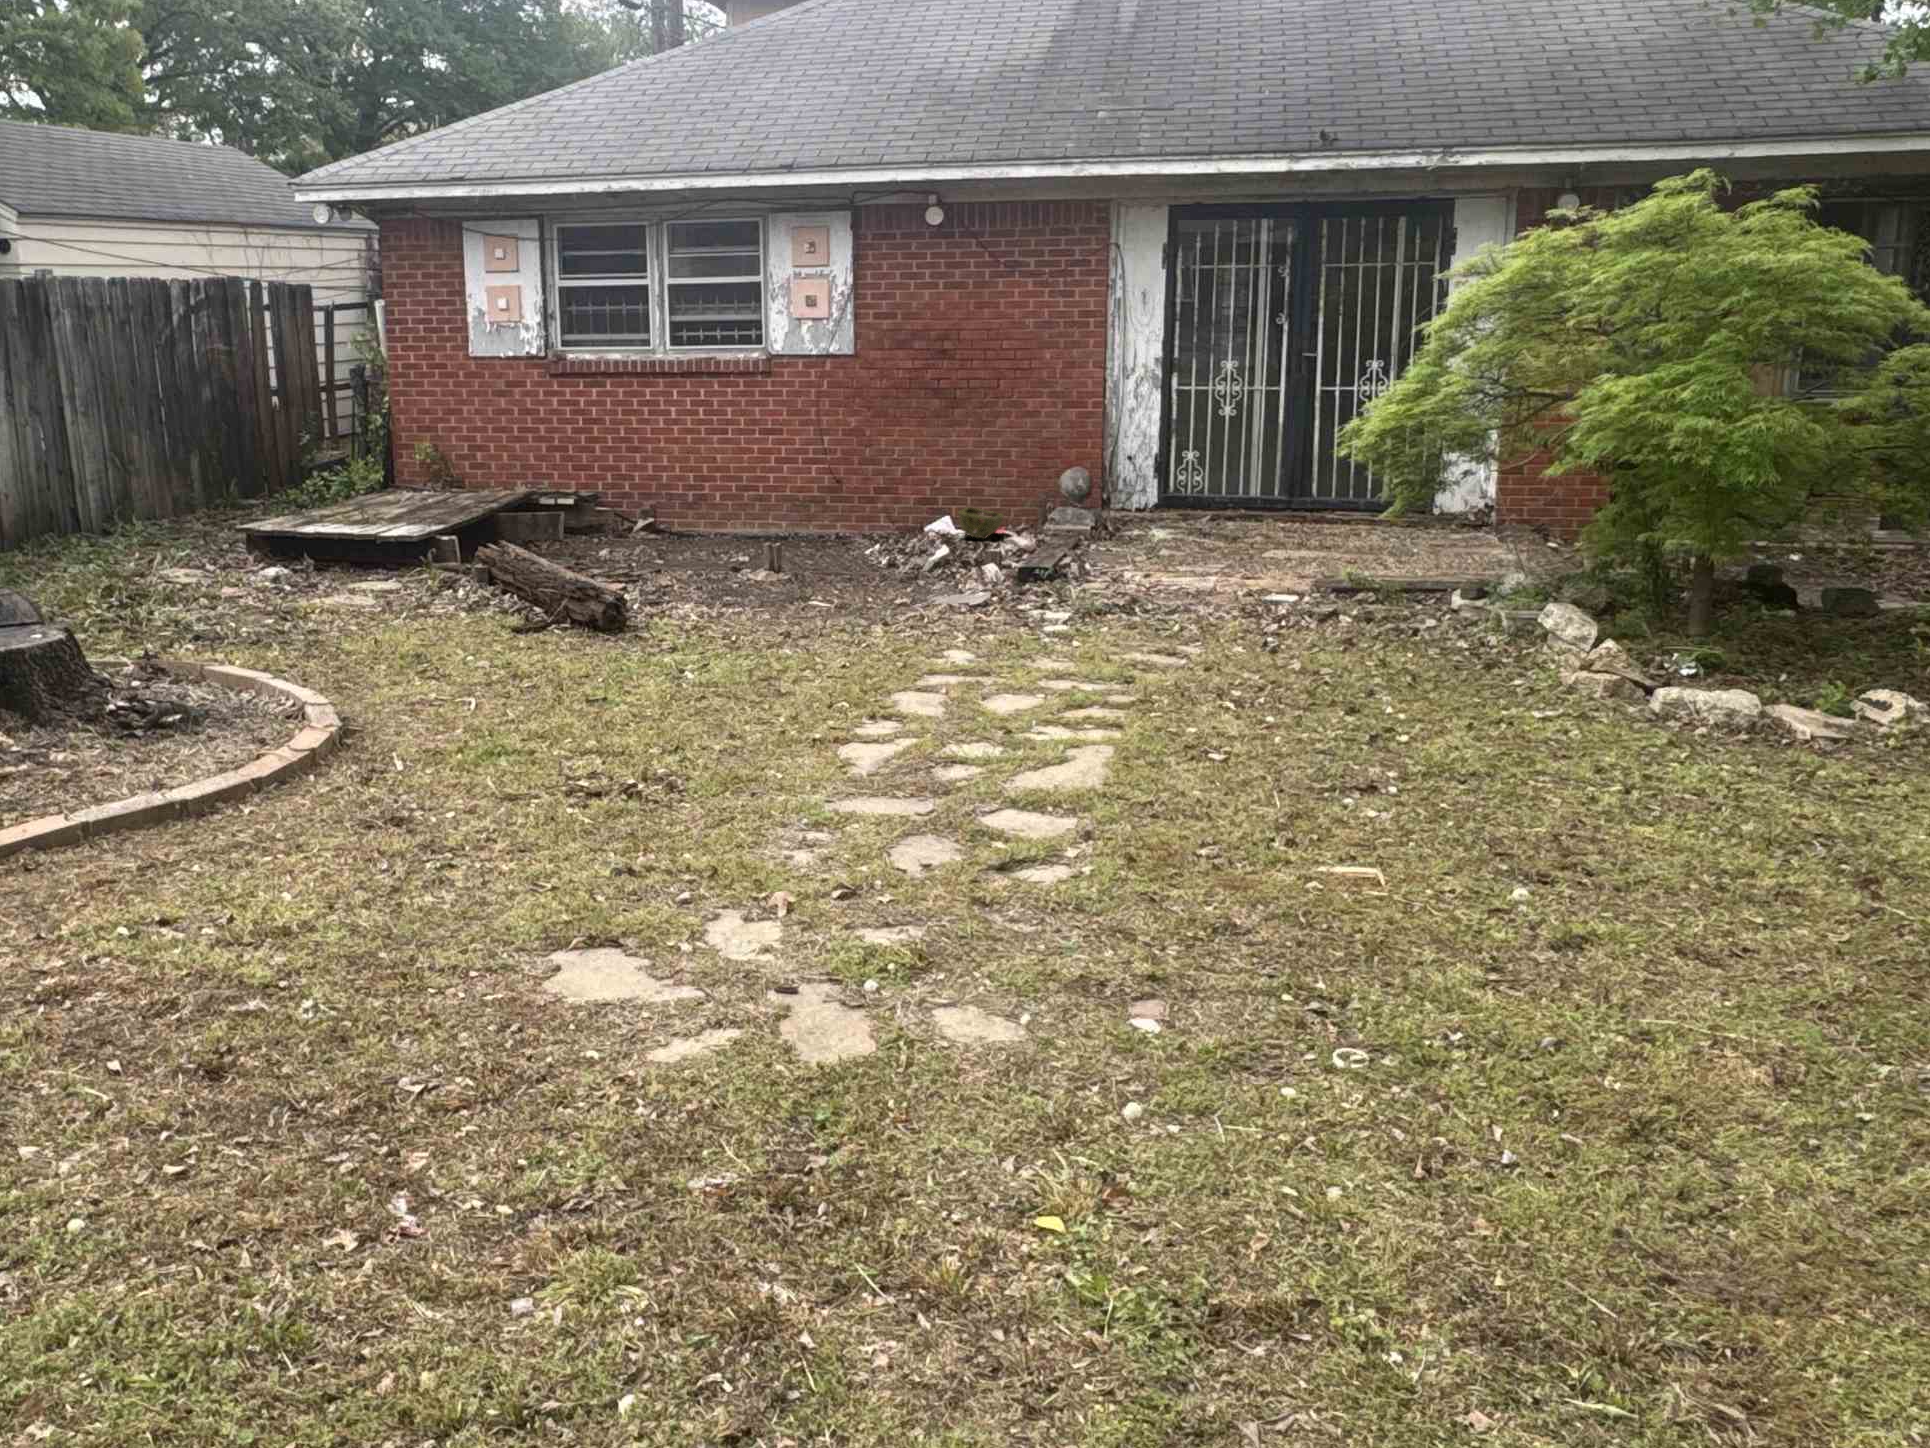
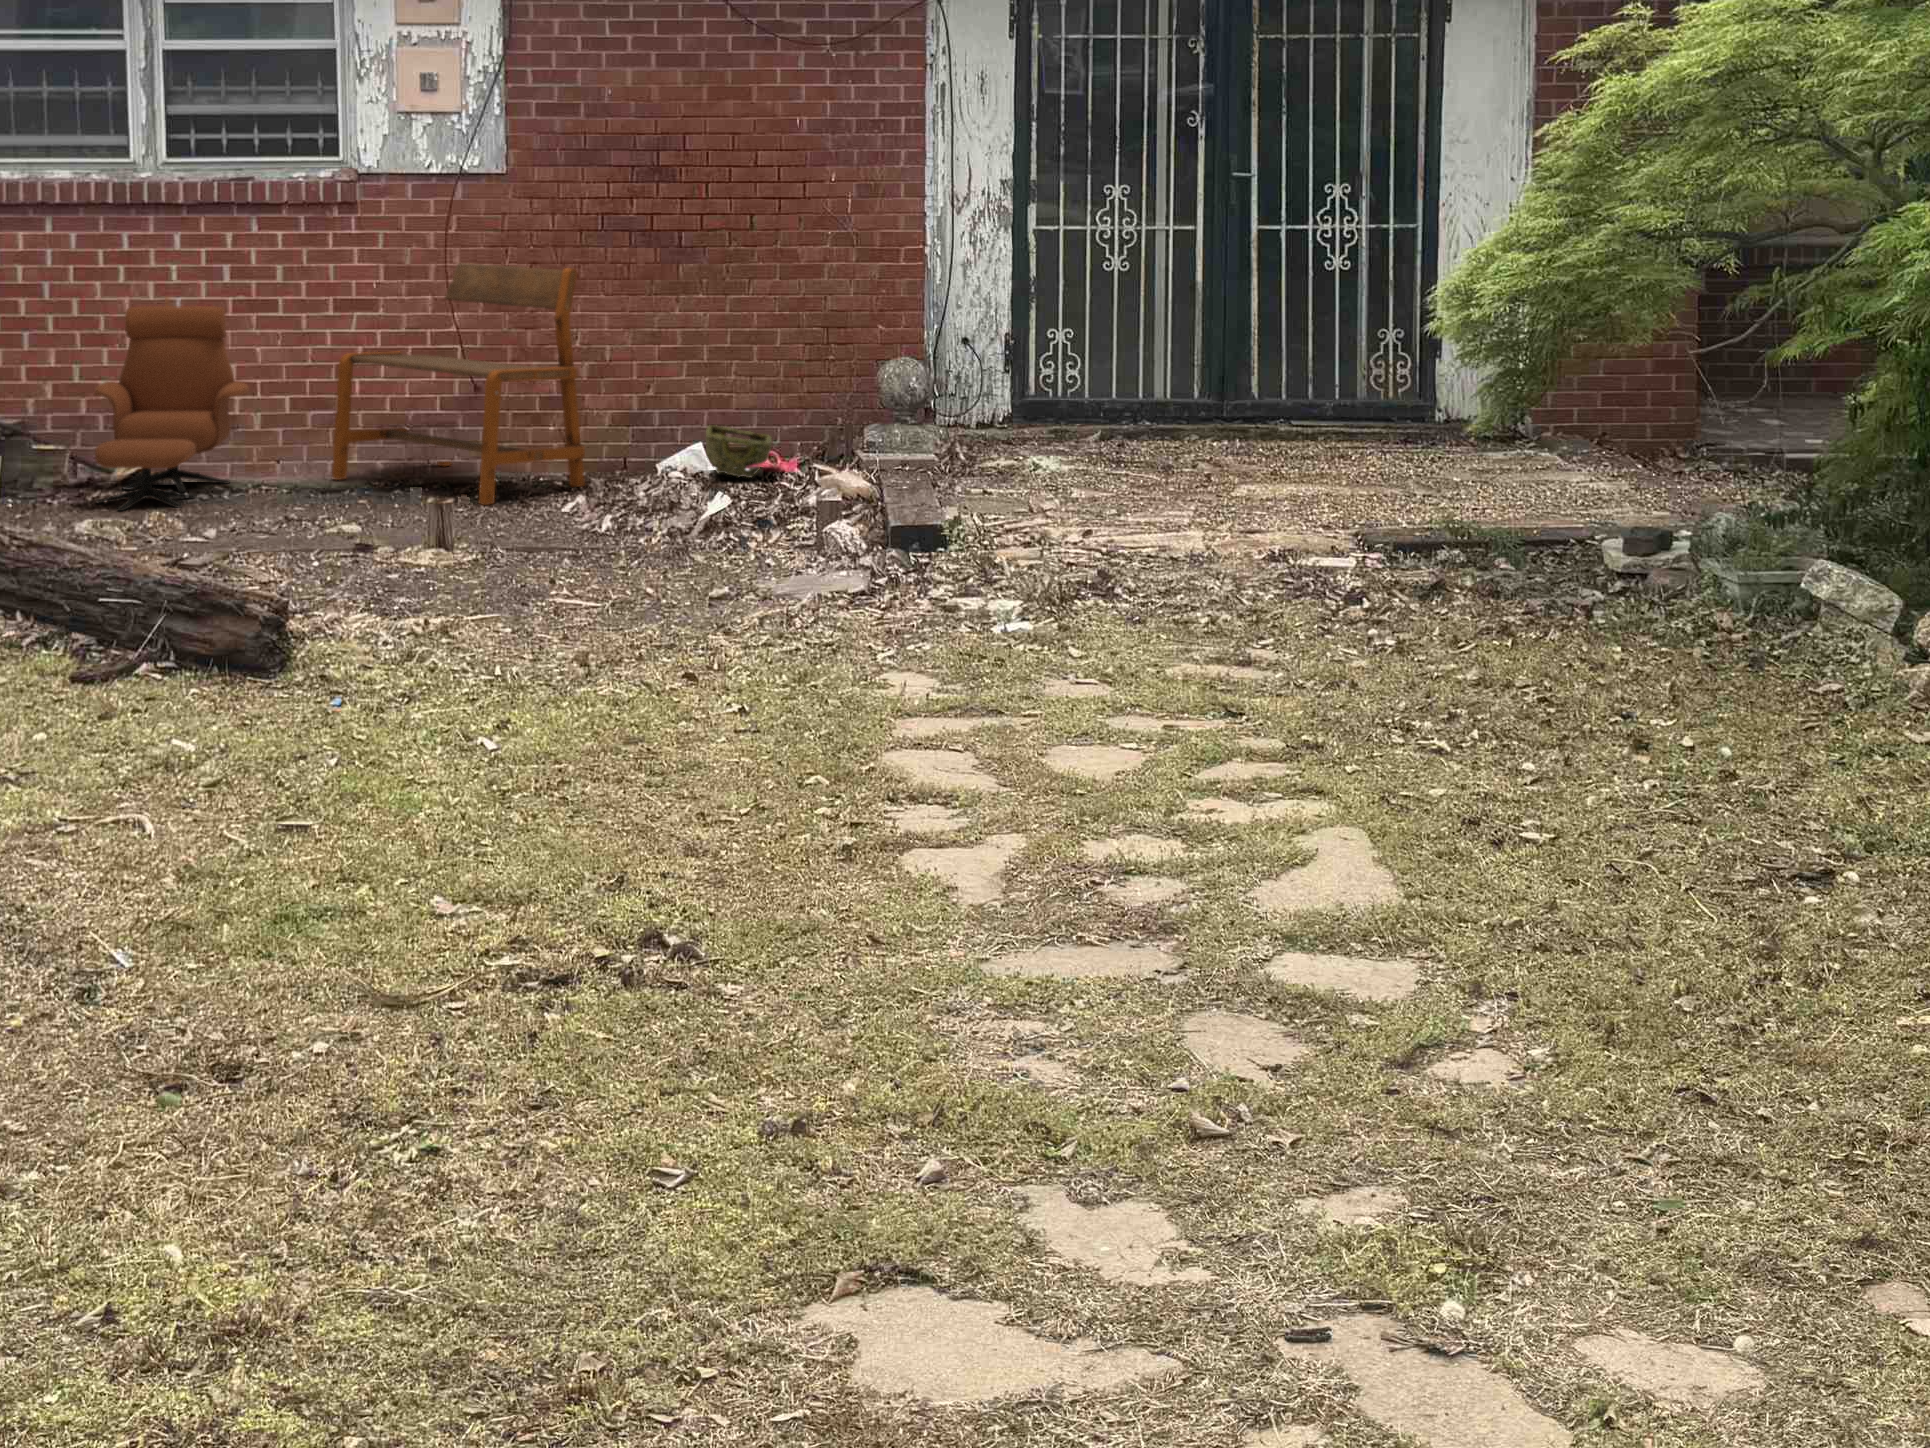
bench: none [752,406,886,548] -> present [332,263,585,505]
lounge chair: none [617,432,709,544] -> present [95,306,249,511]

